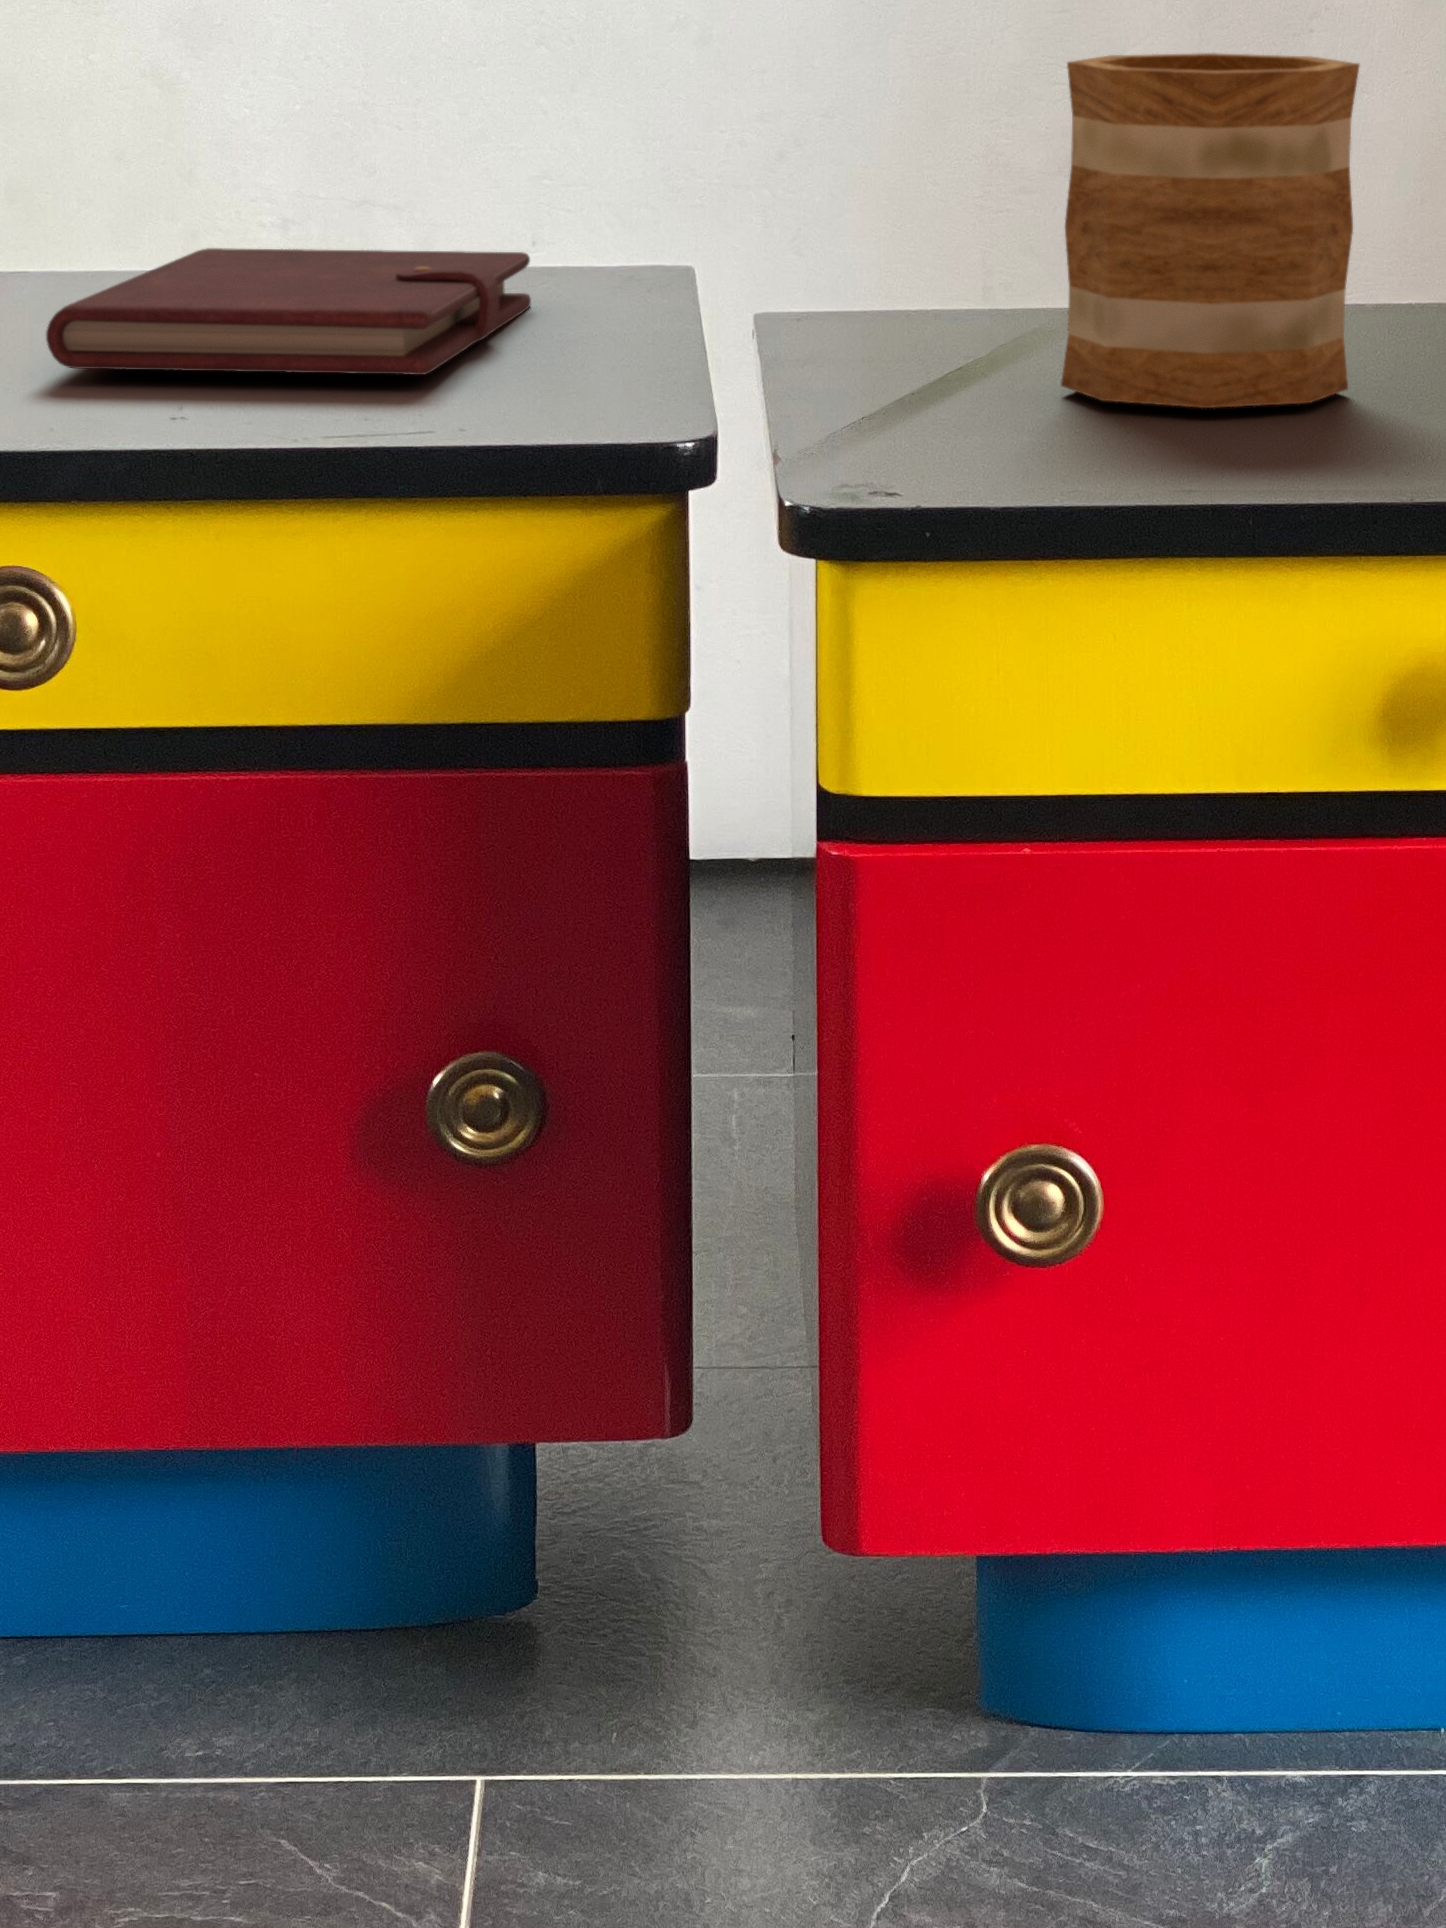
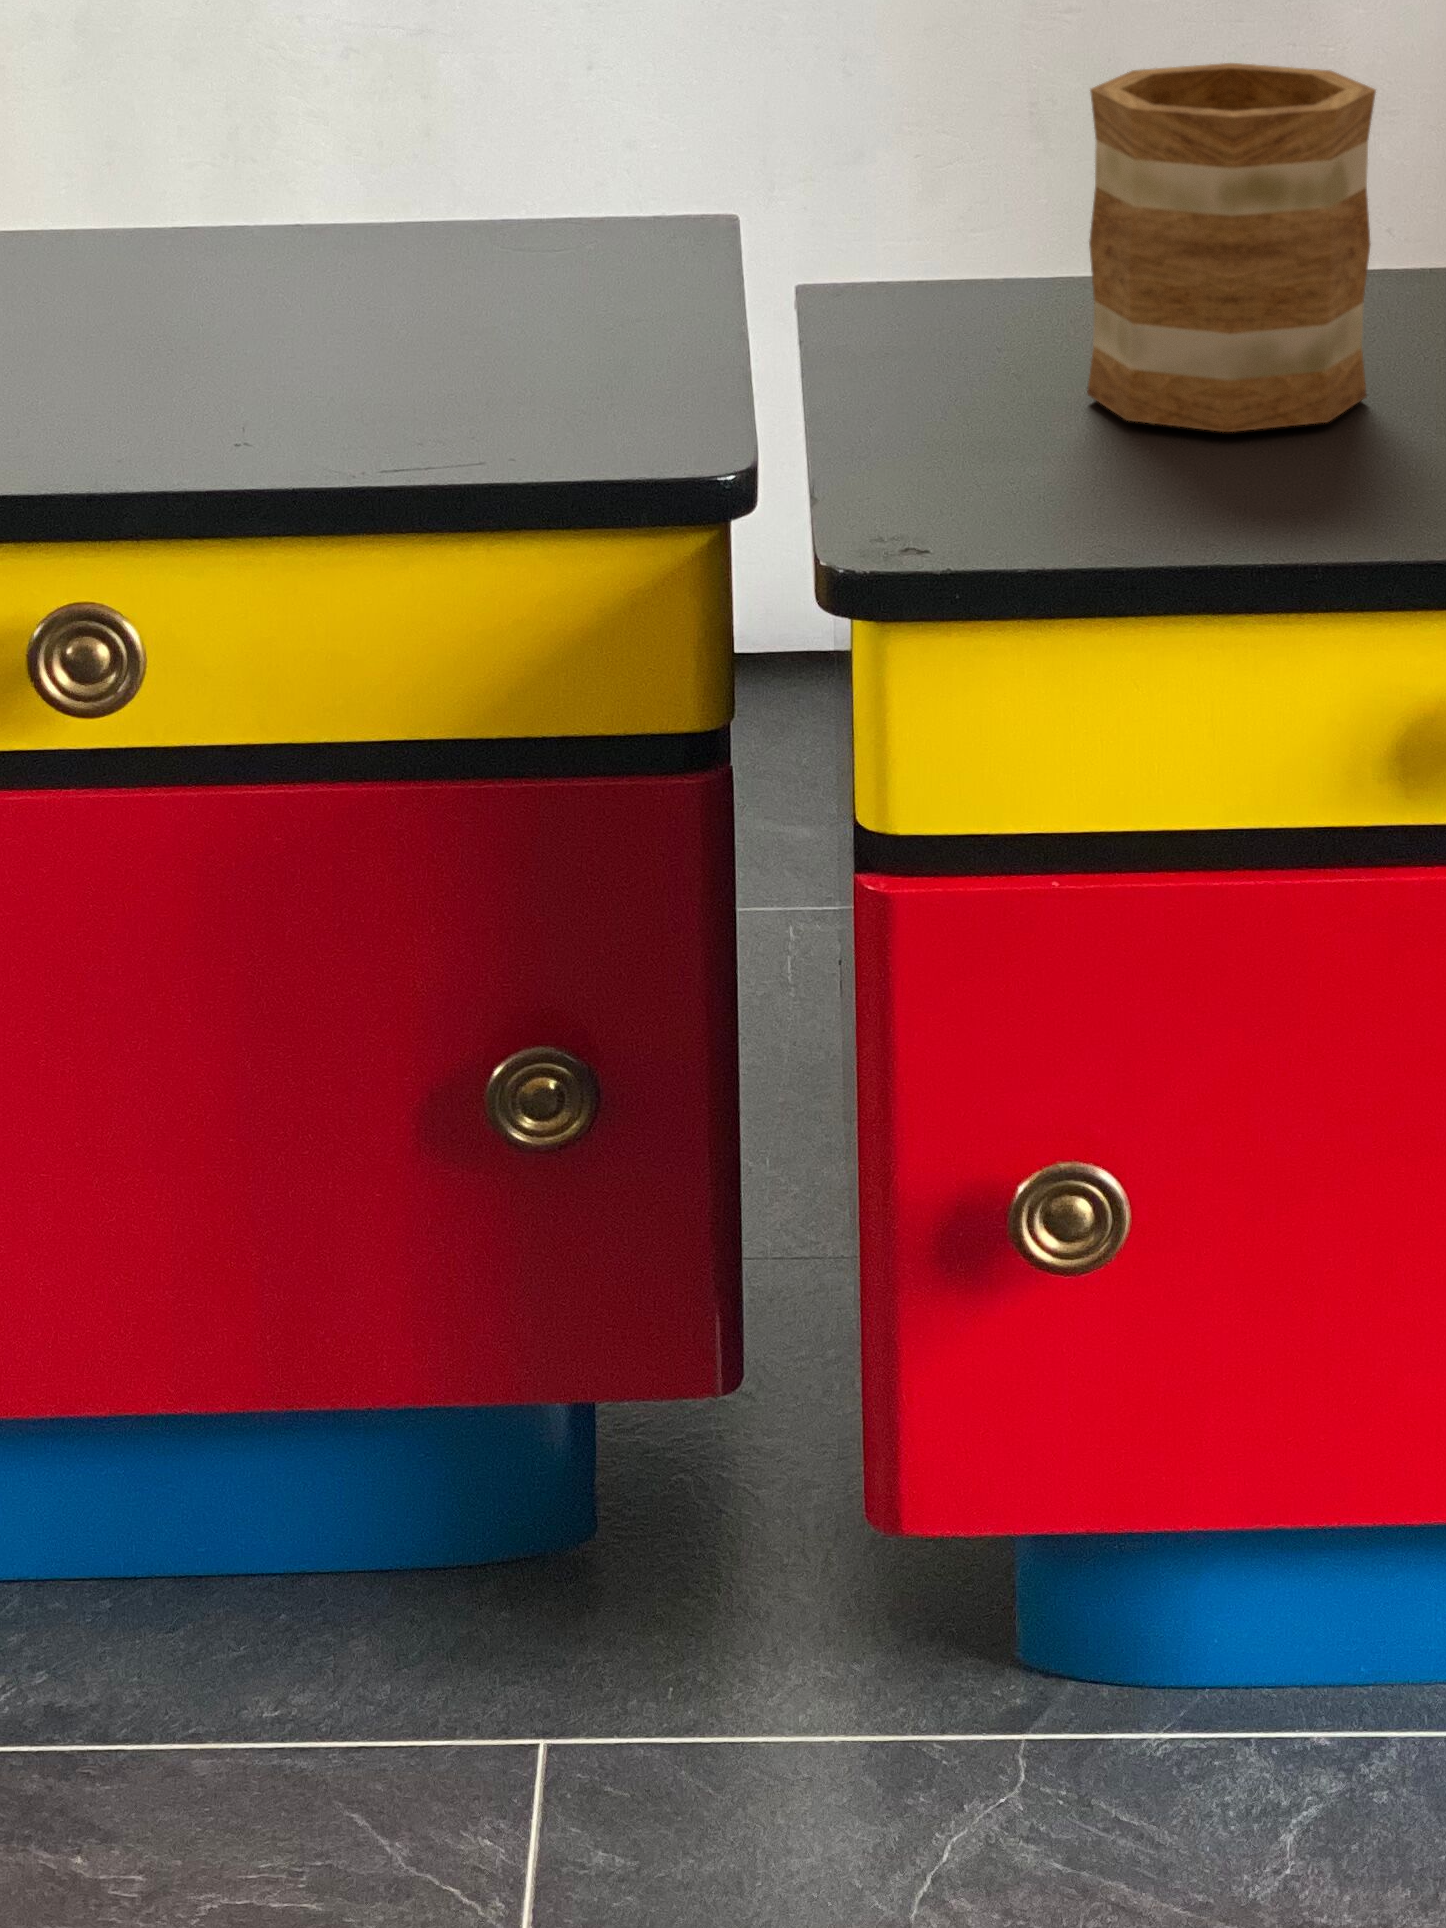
notebook: present [46,248,531,375] -> none [105,221,574,402]

